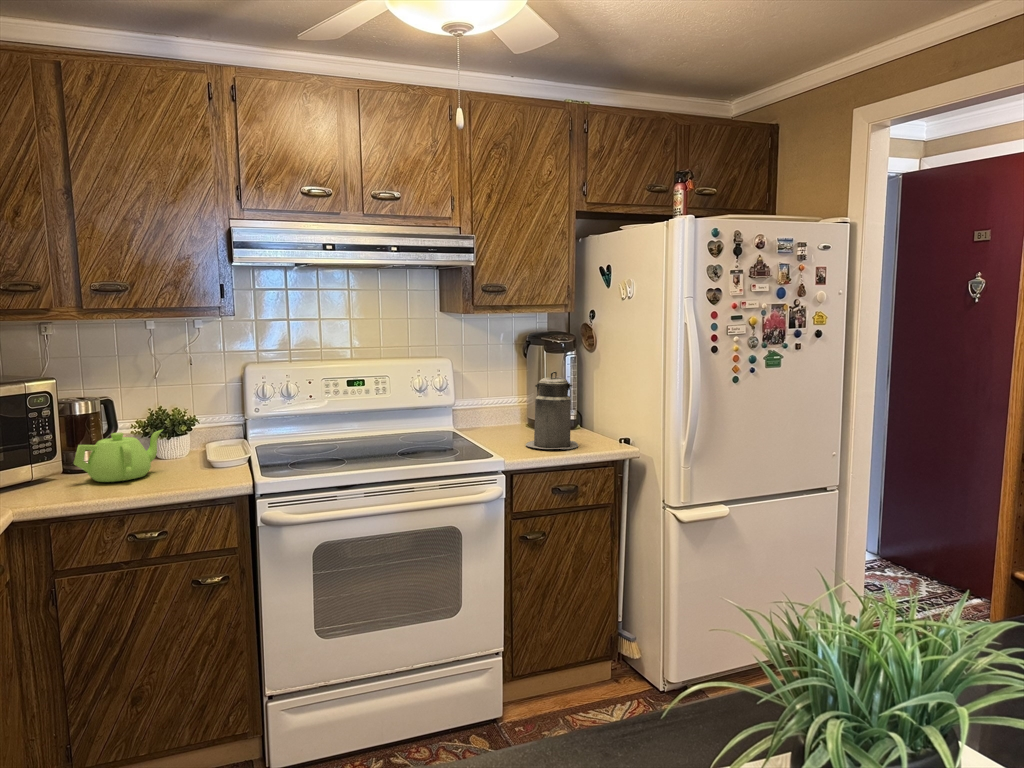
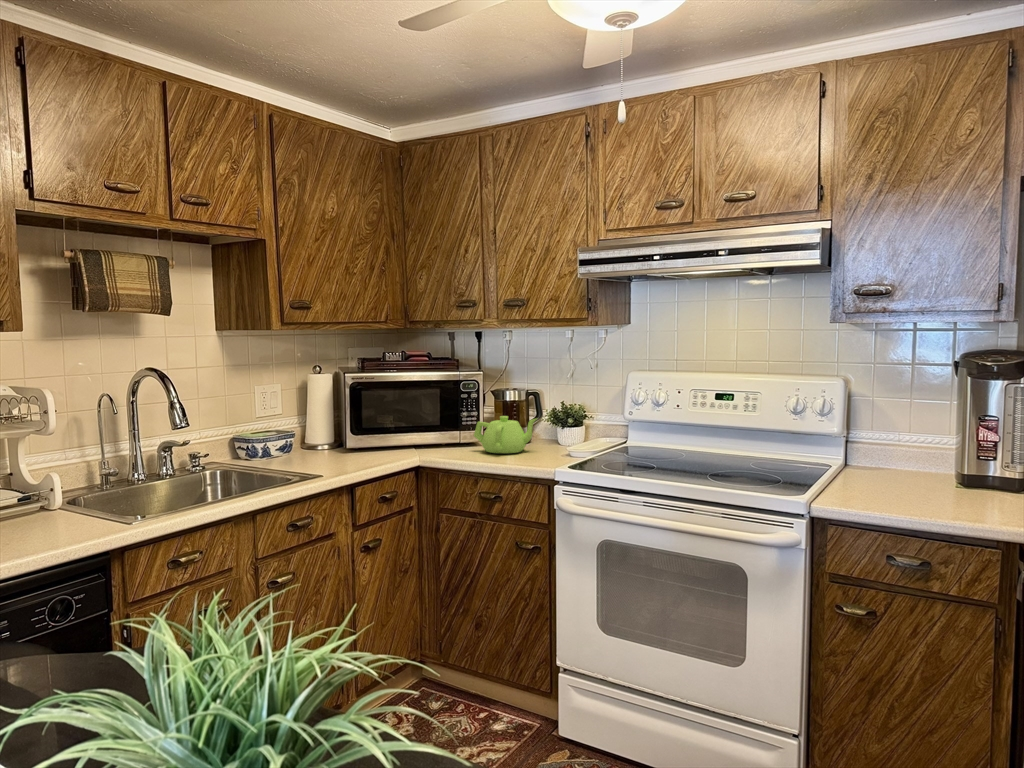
canister: present [526,371,578,449] -> none [888,402,970,510]

